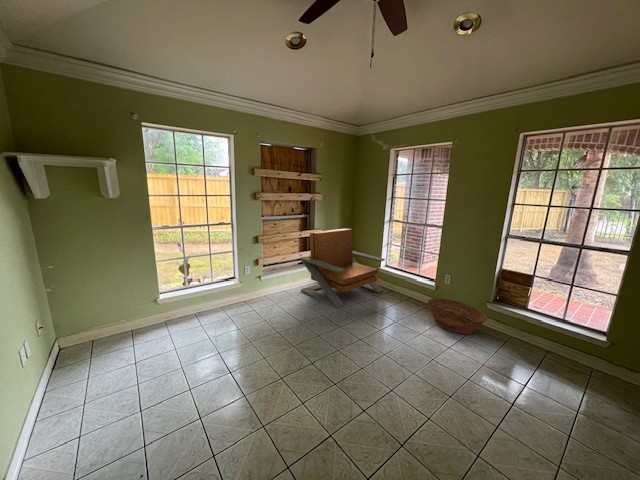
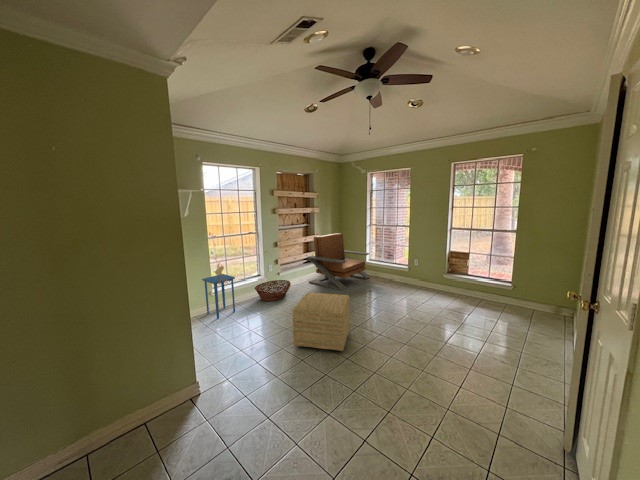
side table: none [139,277,182,339] -> present [202,274,235,318]
basket: present [428,299,487,335] -> present [255,280,291,301]
ottoman: none [212,326,319,447] -> present [293,293,350,351]

